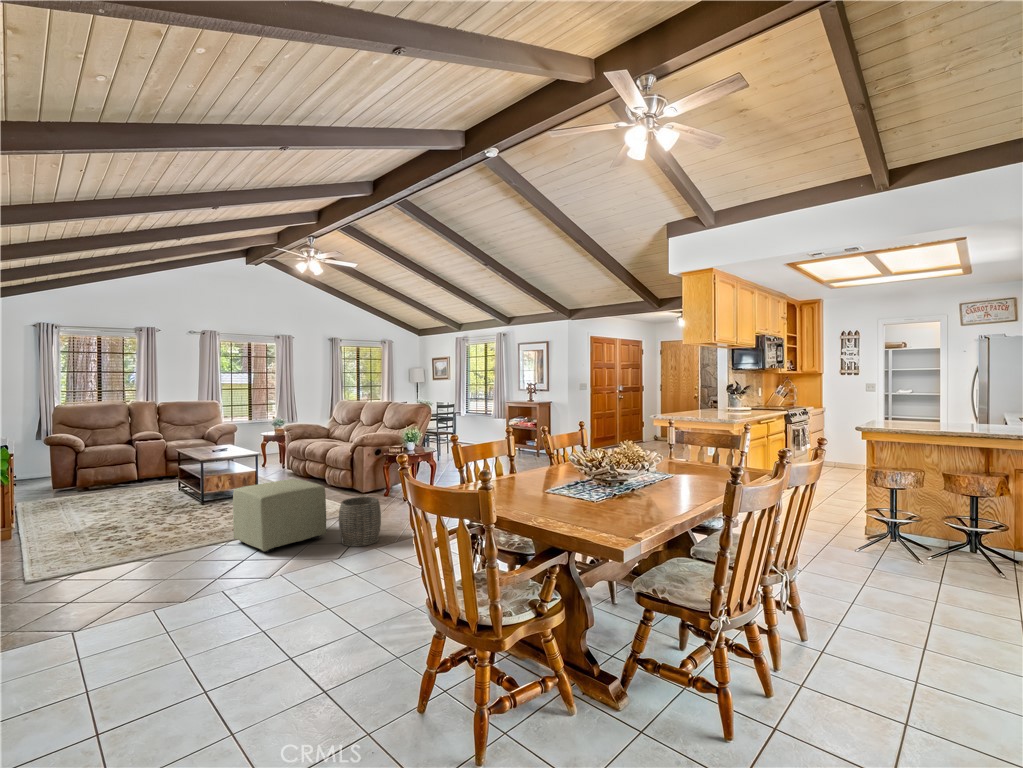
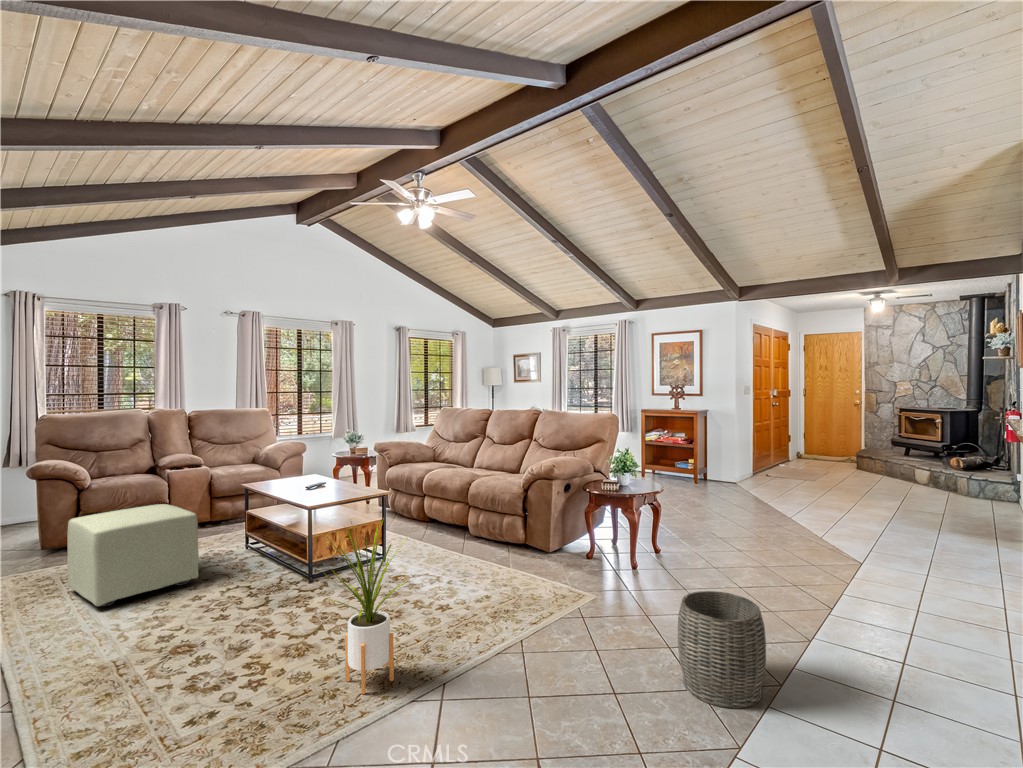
house plant: none [165,458,219,541] -> present [325,522,409,694]
ottoman: present [233,479,326,552] -> present [67,504,199,607]

